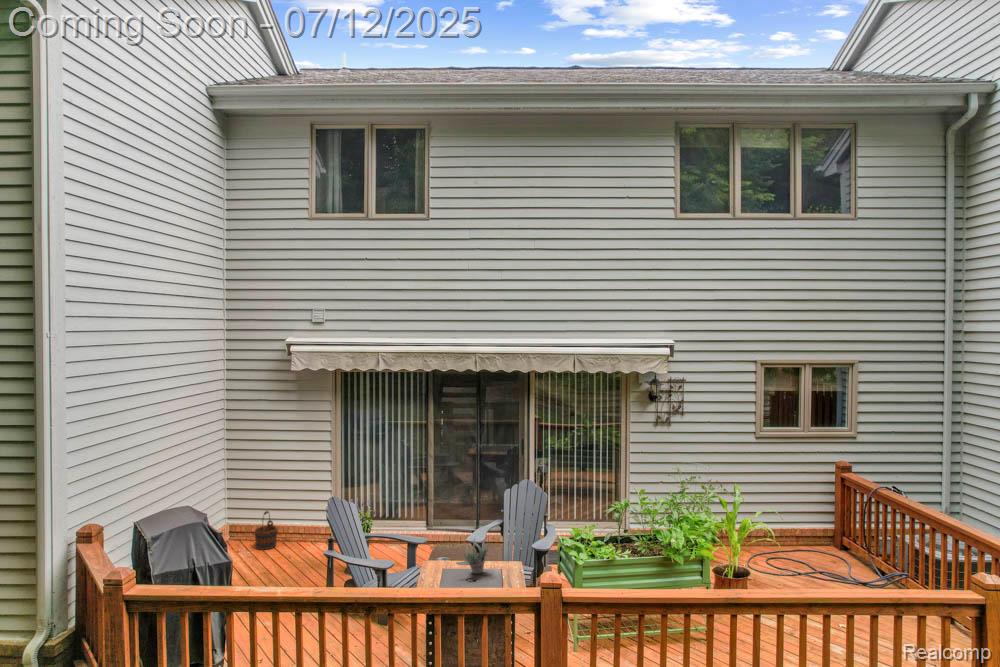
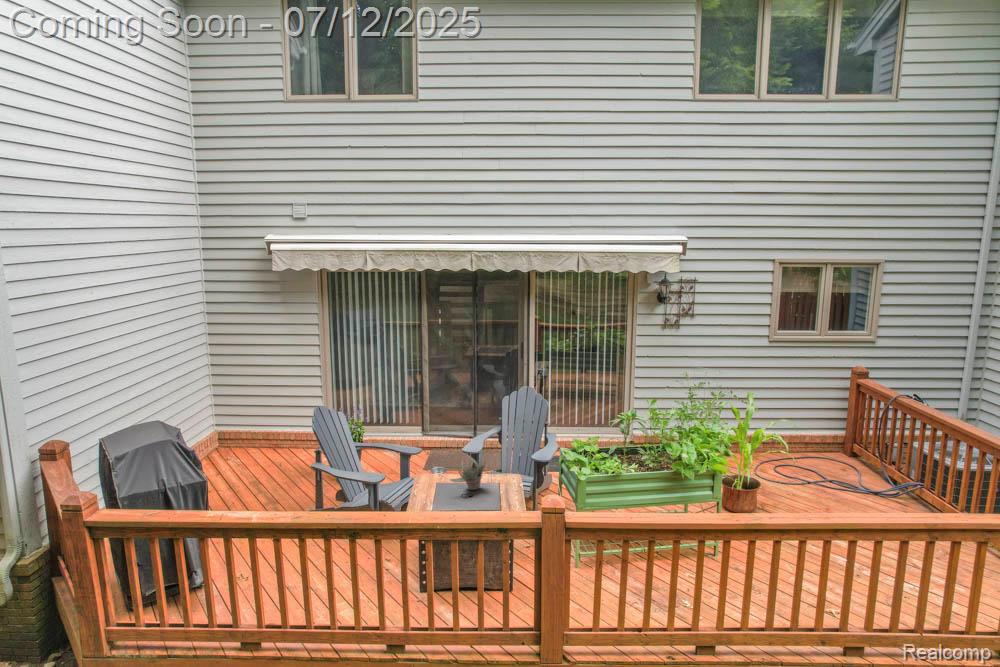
wooden bucket: present [255,511,278,550] -> none [245,416,270,455]

